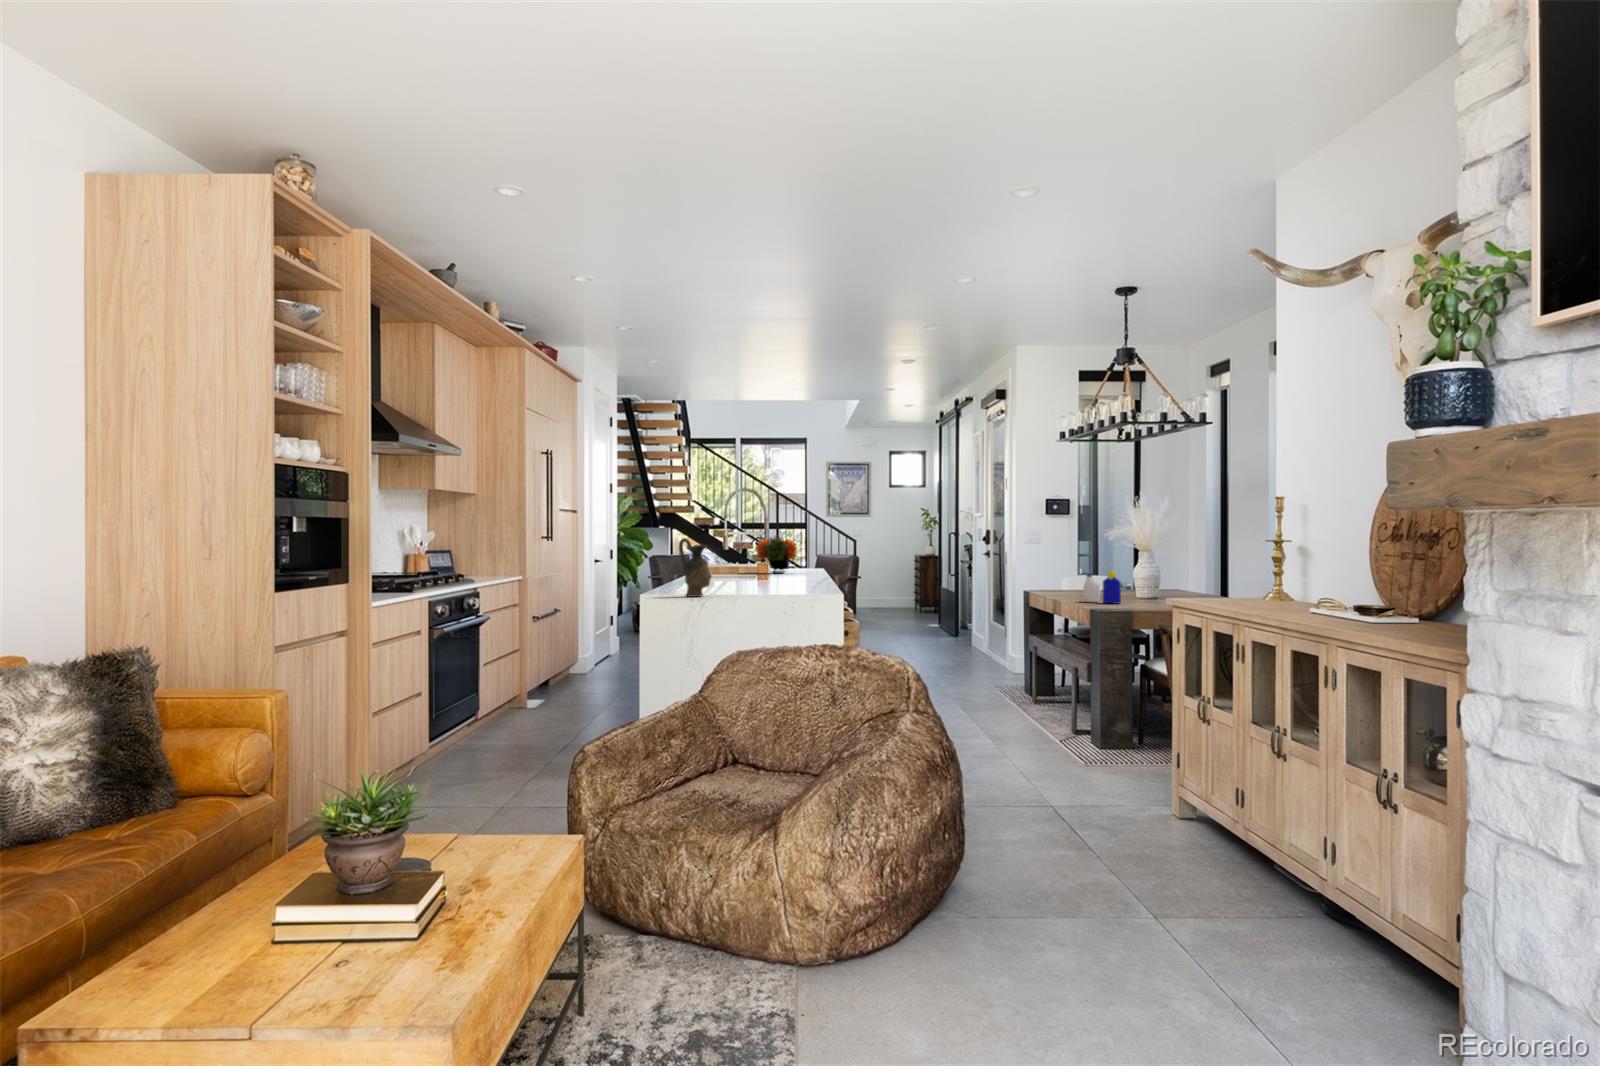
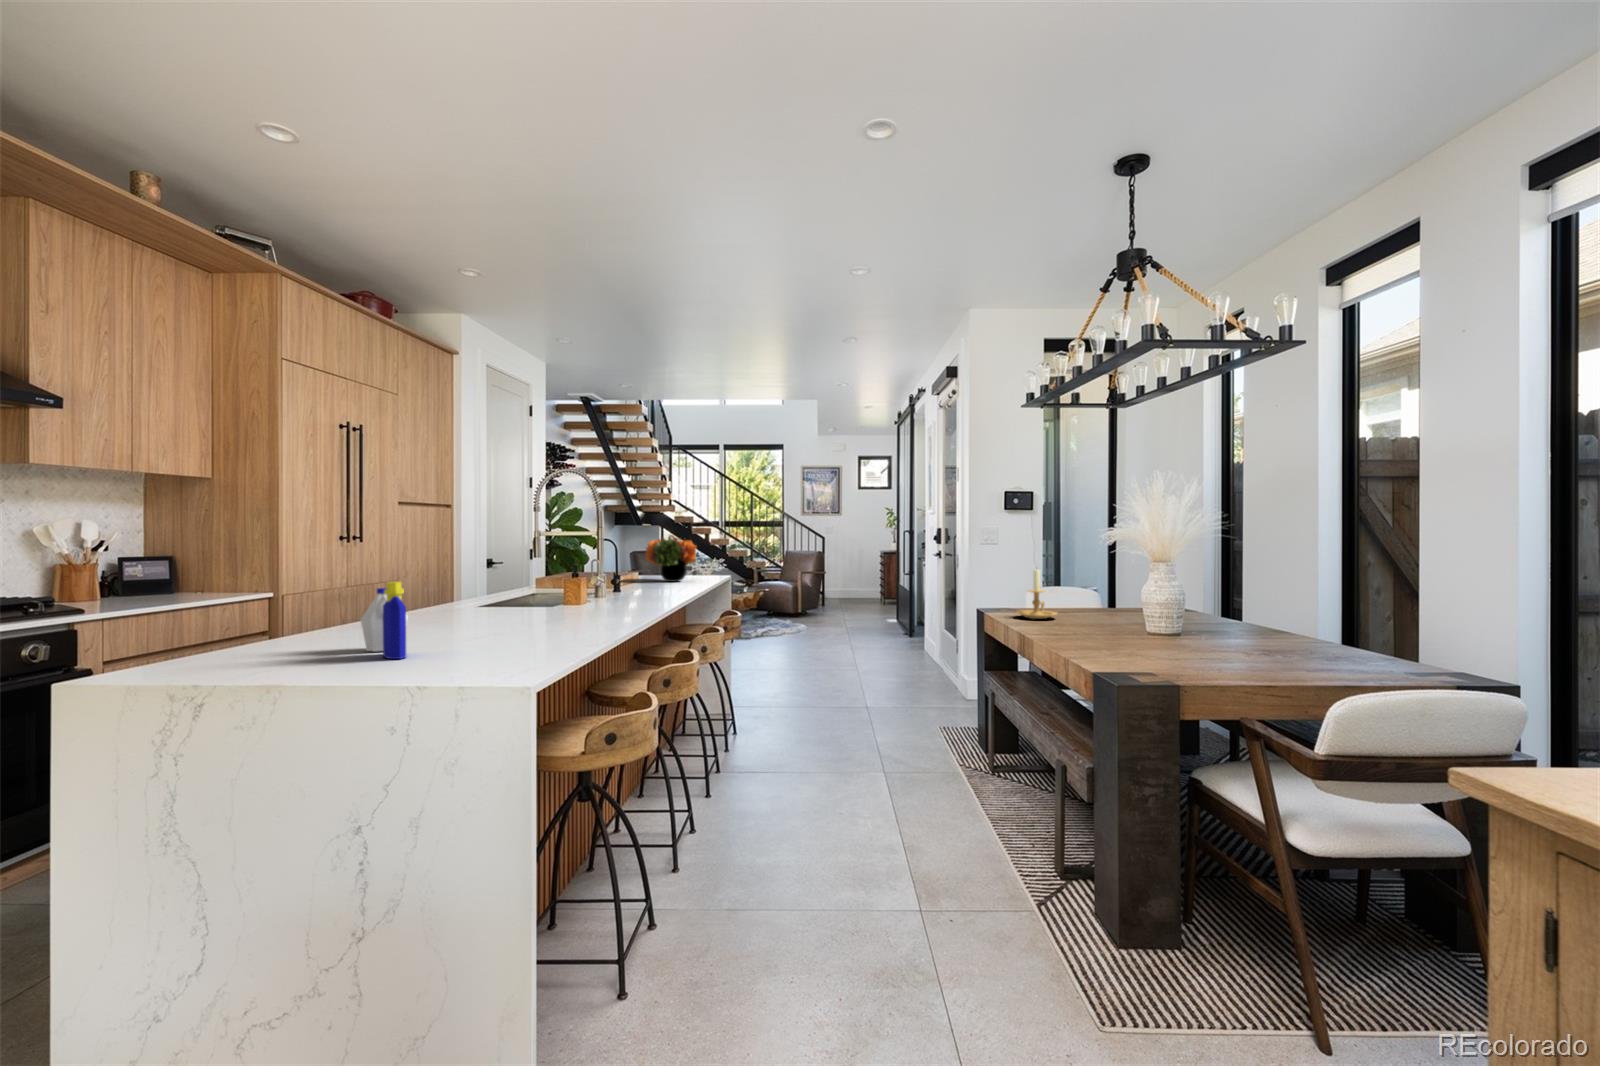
ceramic pitcher: present [679,538,711,597] -> none [210,546,282,677]
candle holder: none [1052,557,1082,593] -> present [1017,569,1057,619]
bottle: present [1083,571,1121,604] -> present [361,582,408,659]

